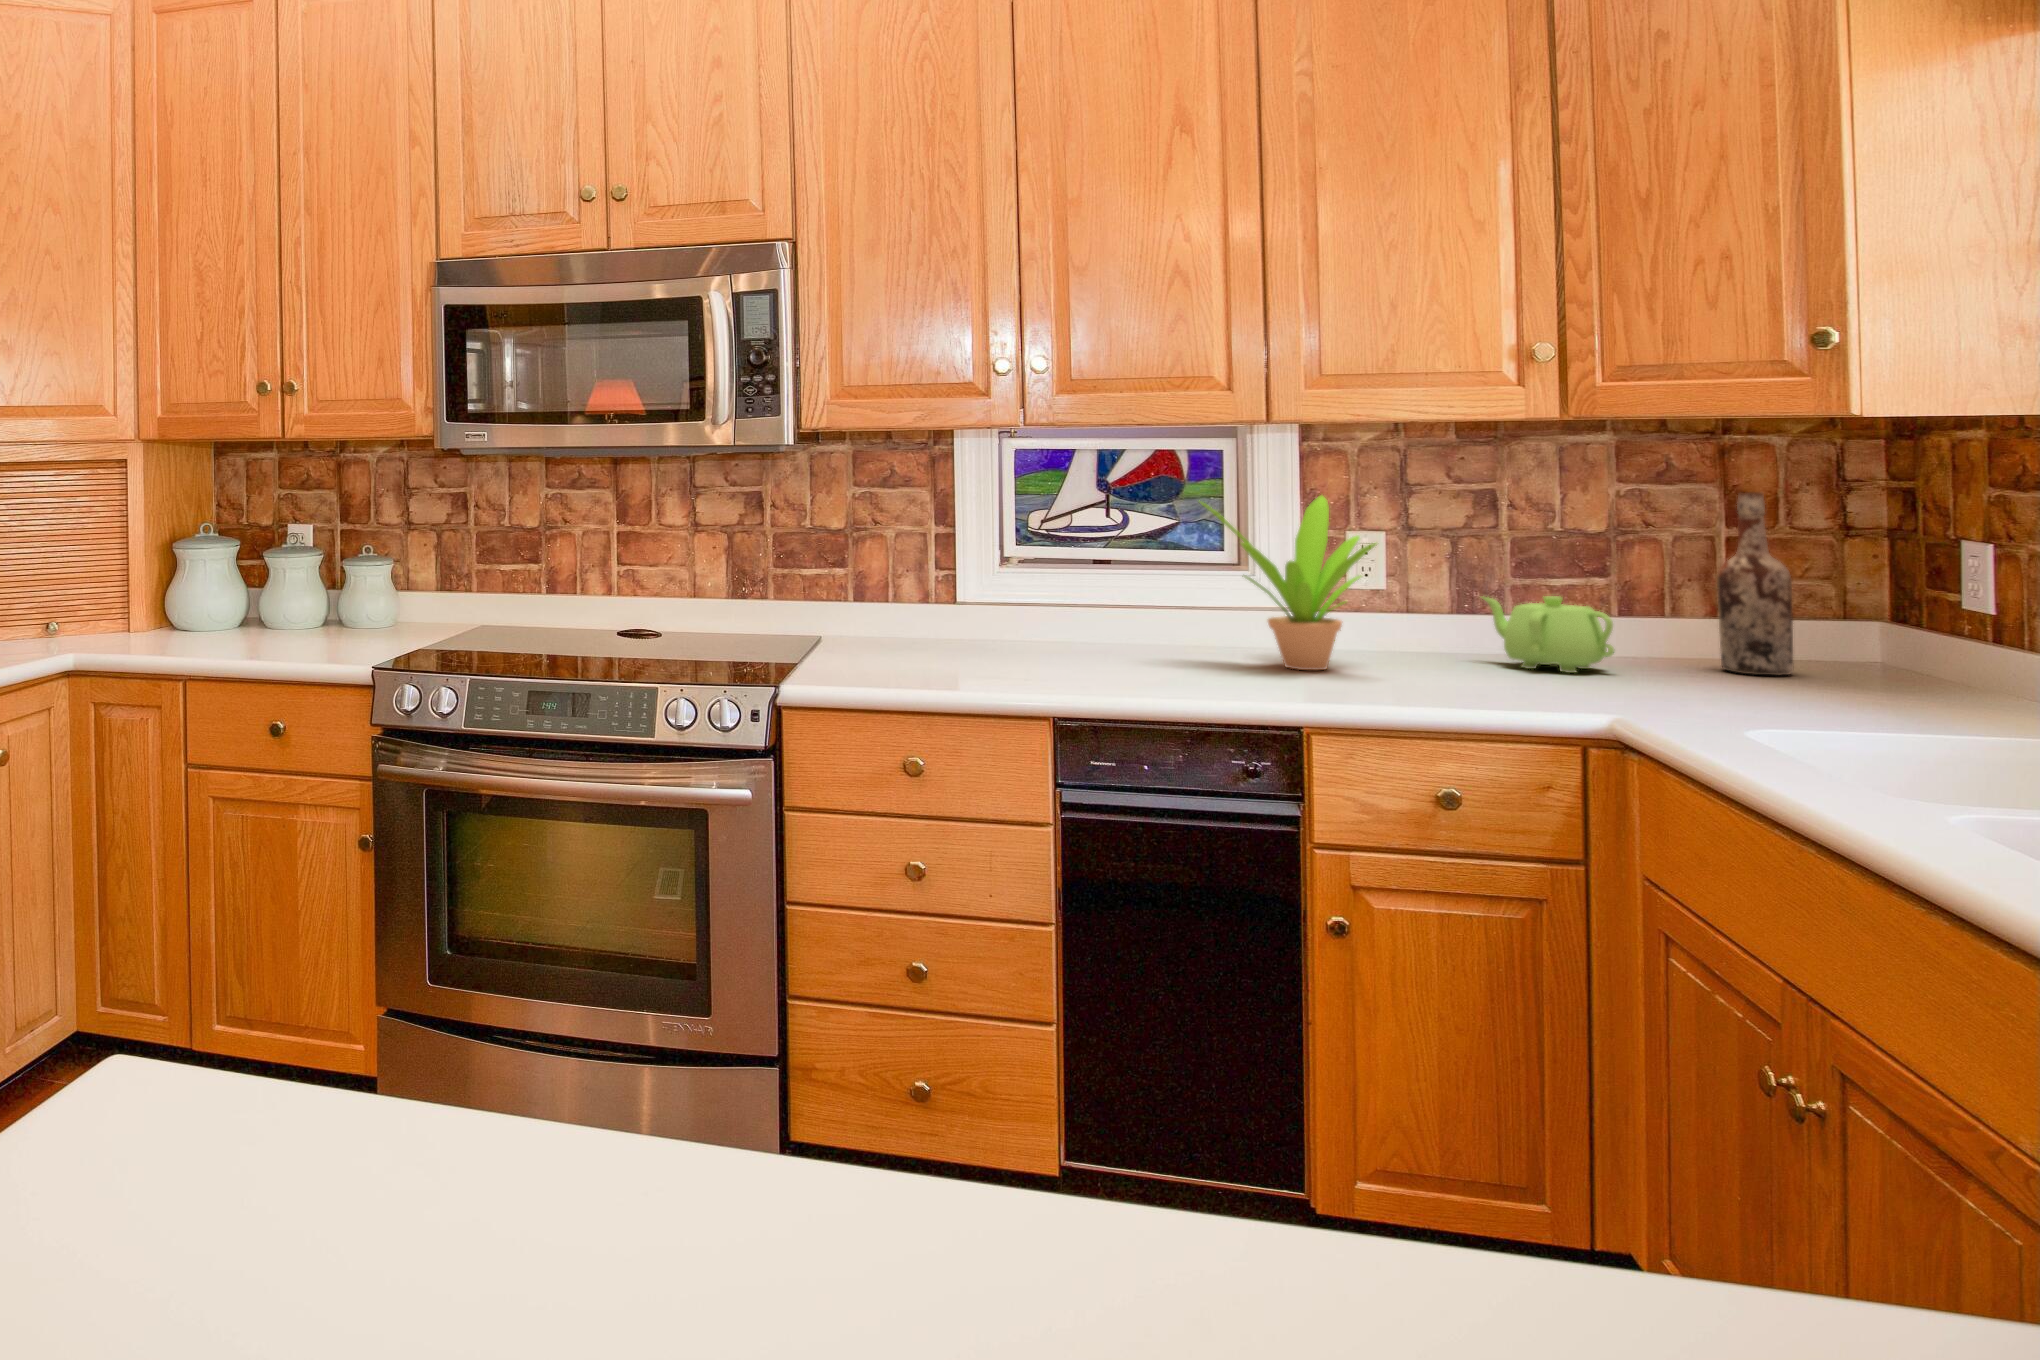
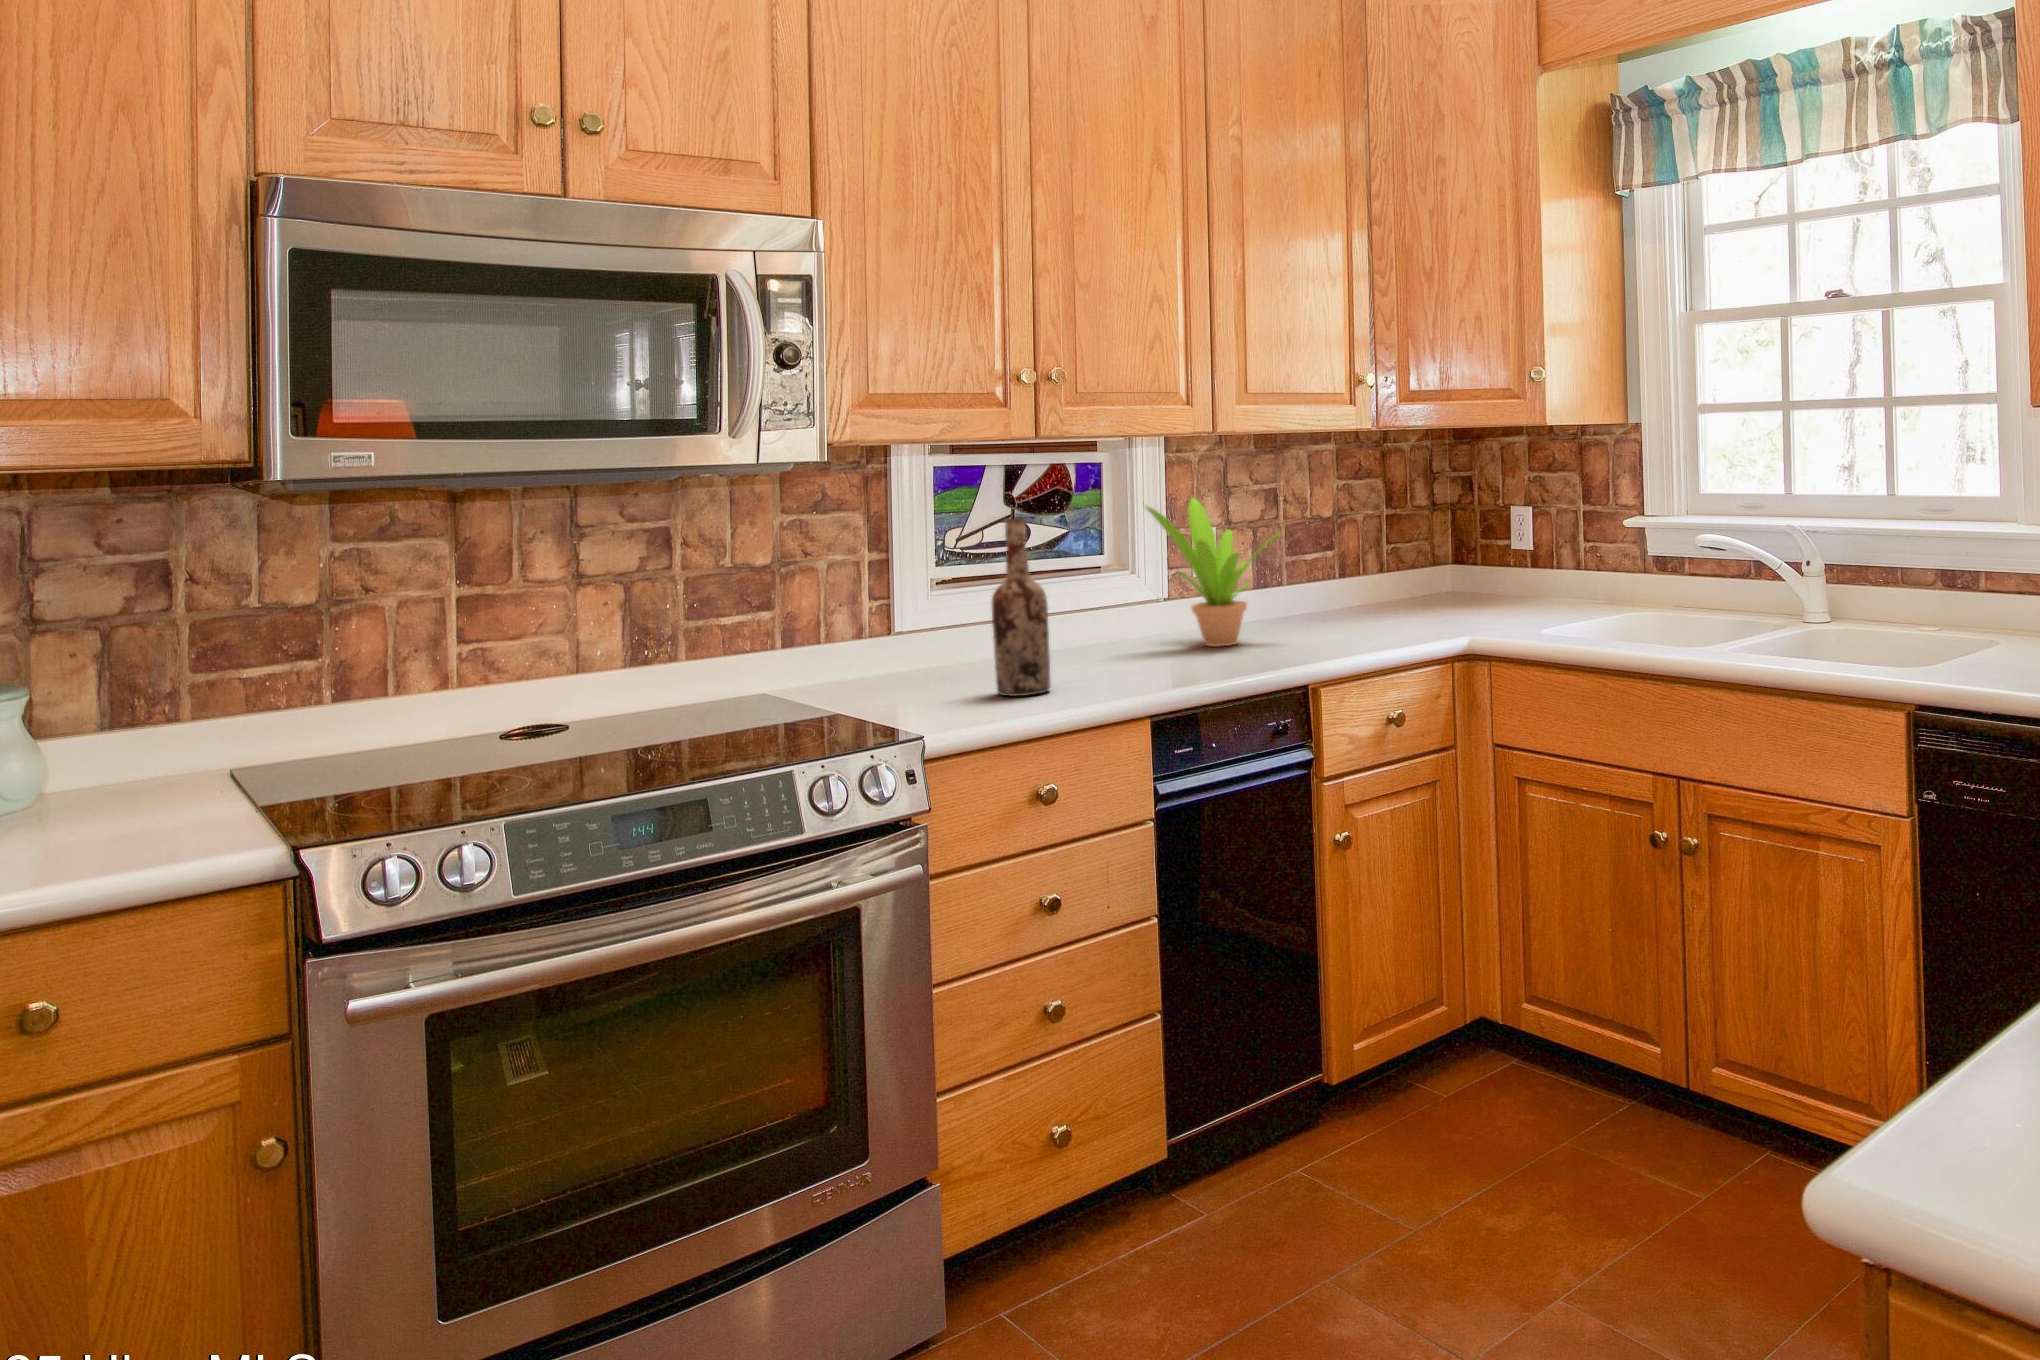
wine bottle: present [1717,492,1793,675] -> present [992,518,1051,696]
teapot: present [1483,596,1614,673] -> none [1282,566,1371,624]

